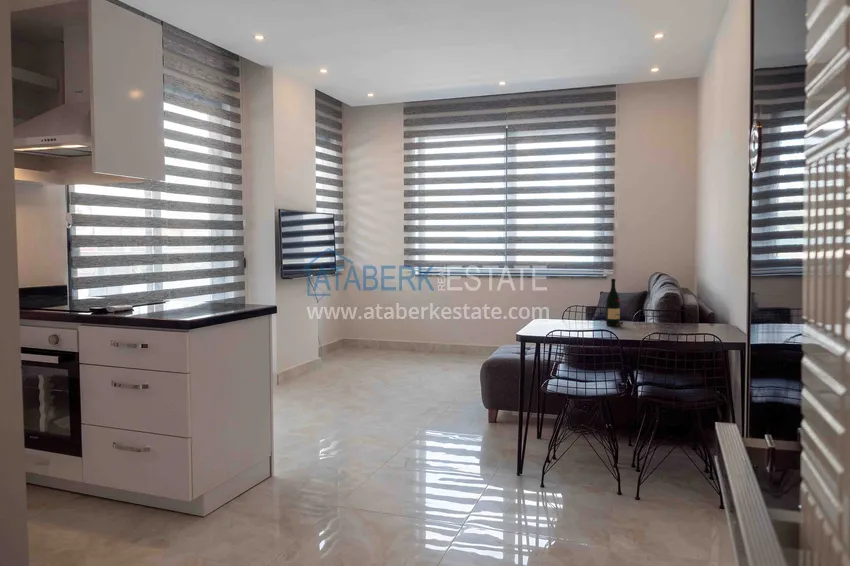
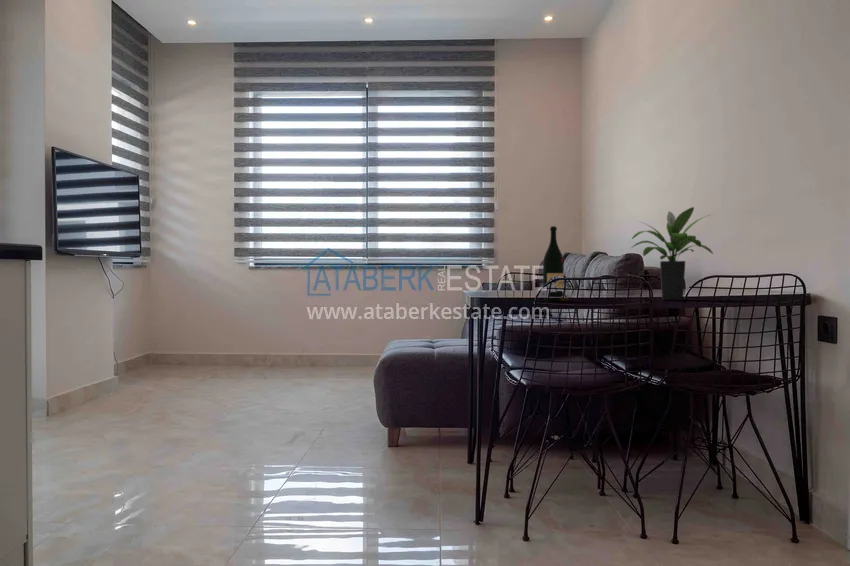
potted plant: none [663,271,721,328] -> present [632,207,713,300]

